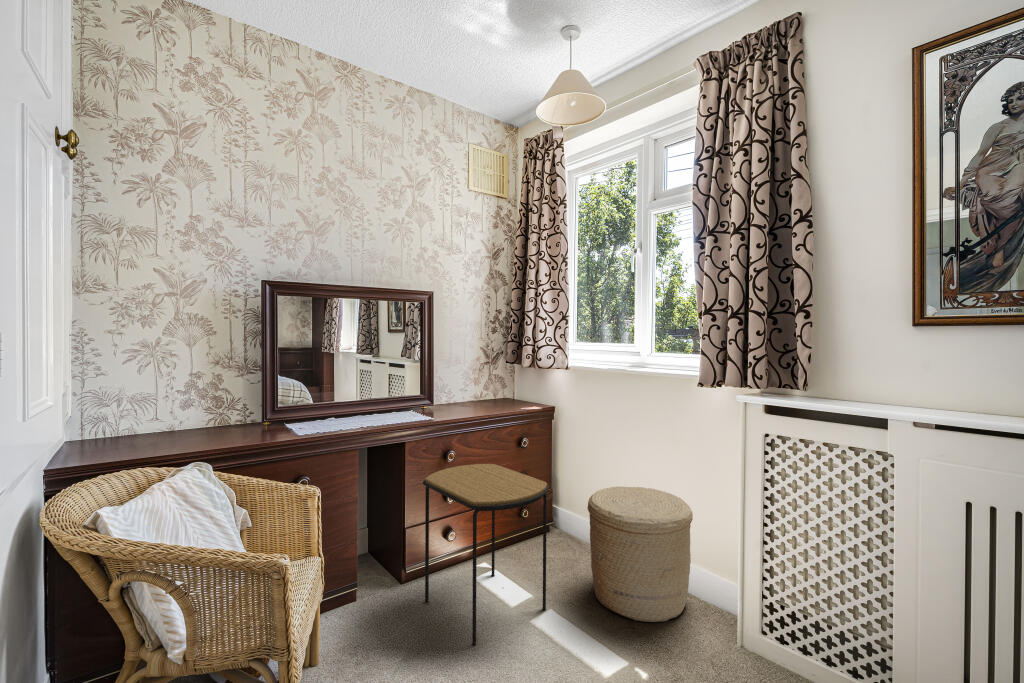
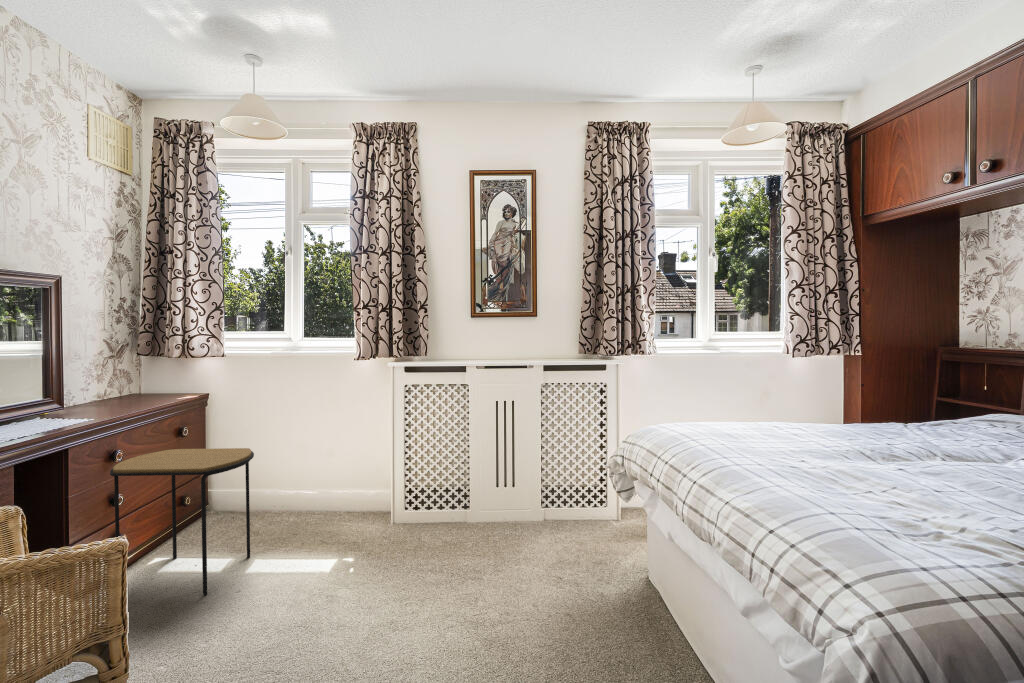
woven basket: present [587,487,693,622] -> none [273,444,357,538]

